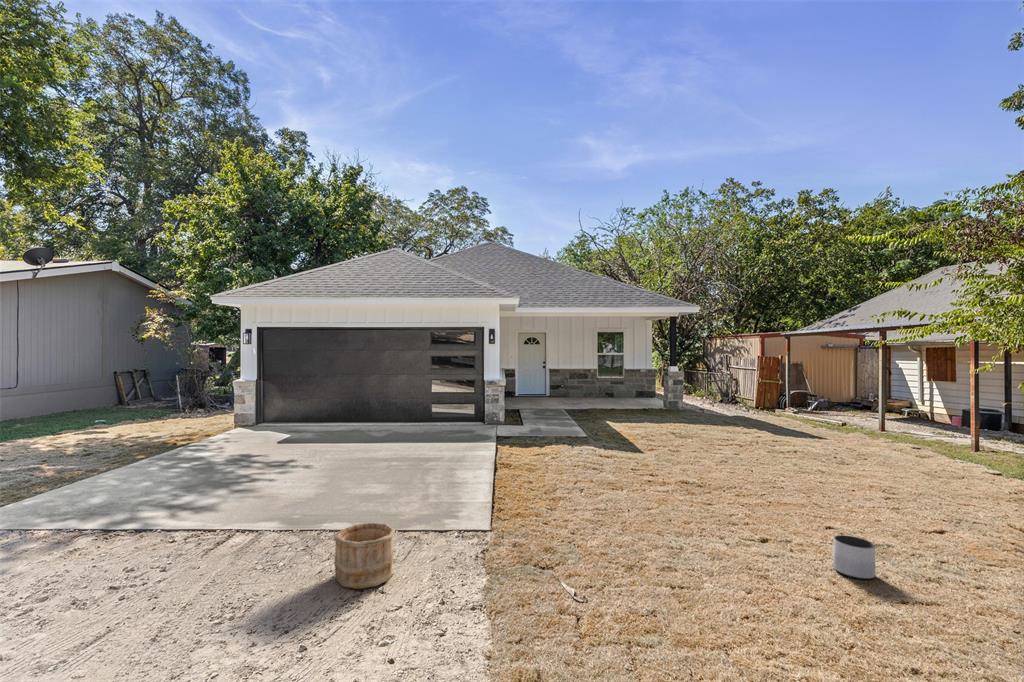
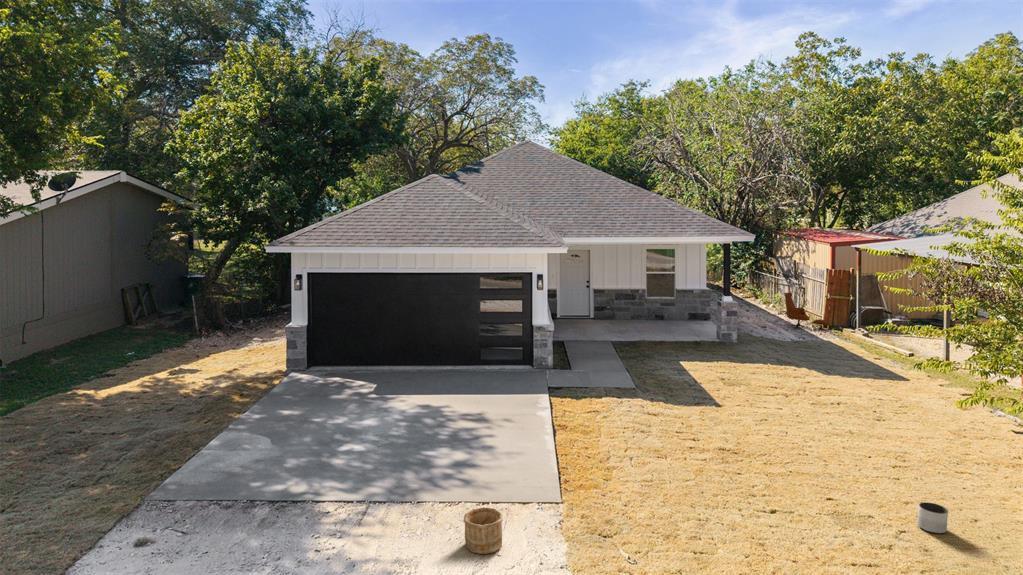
lounge chair: none [722,376,764,410] -> present [785,293,830,330]
planter: present [833,535,875,579] -> present [917,502,948,534]

